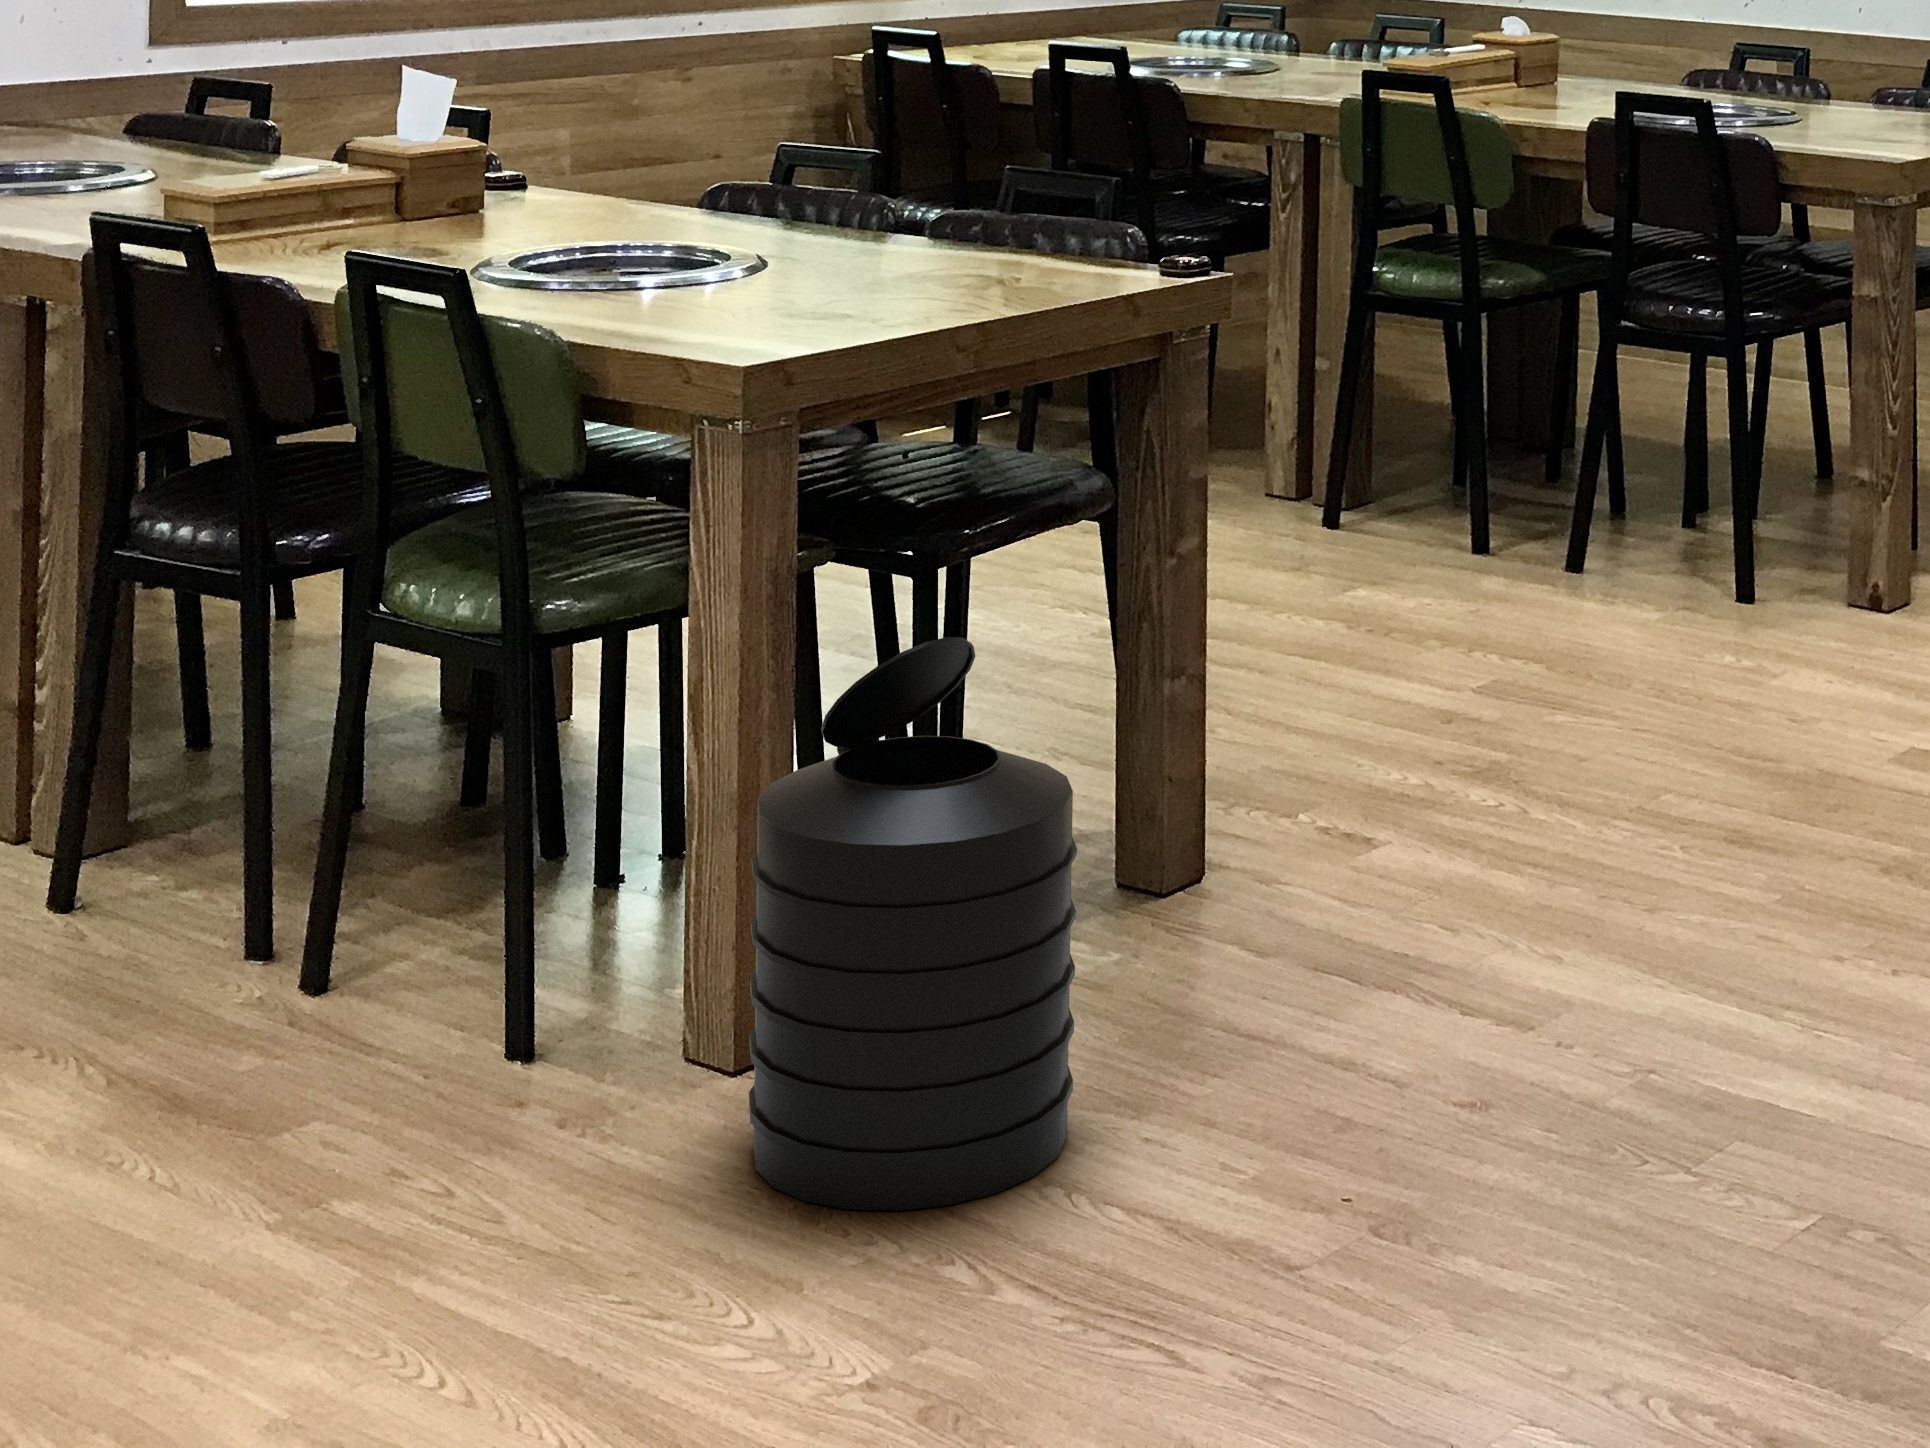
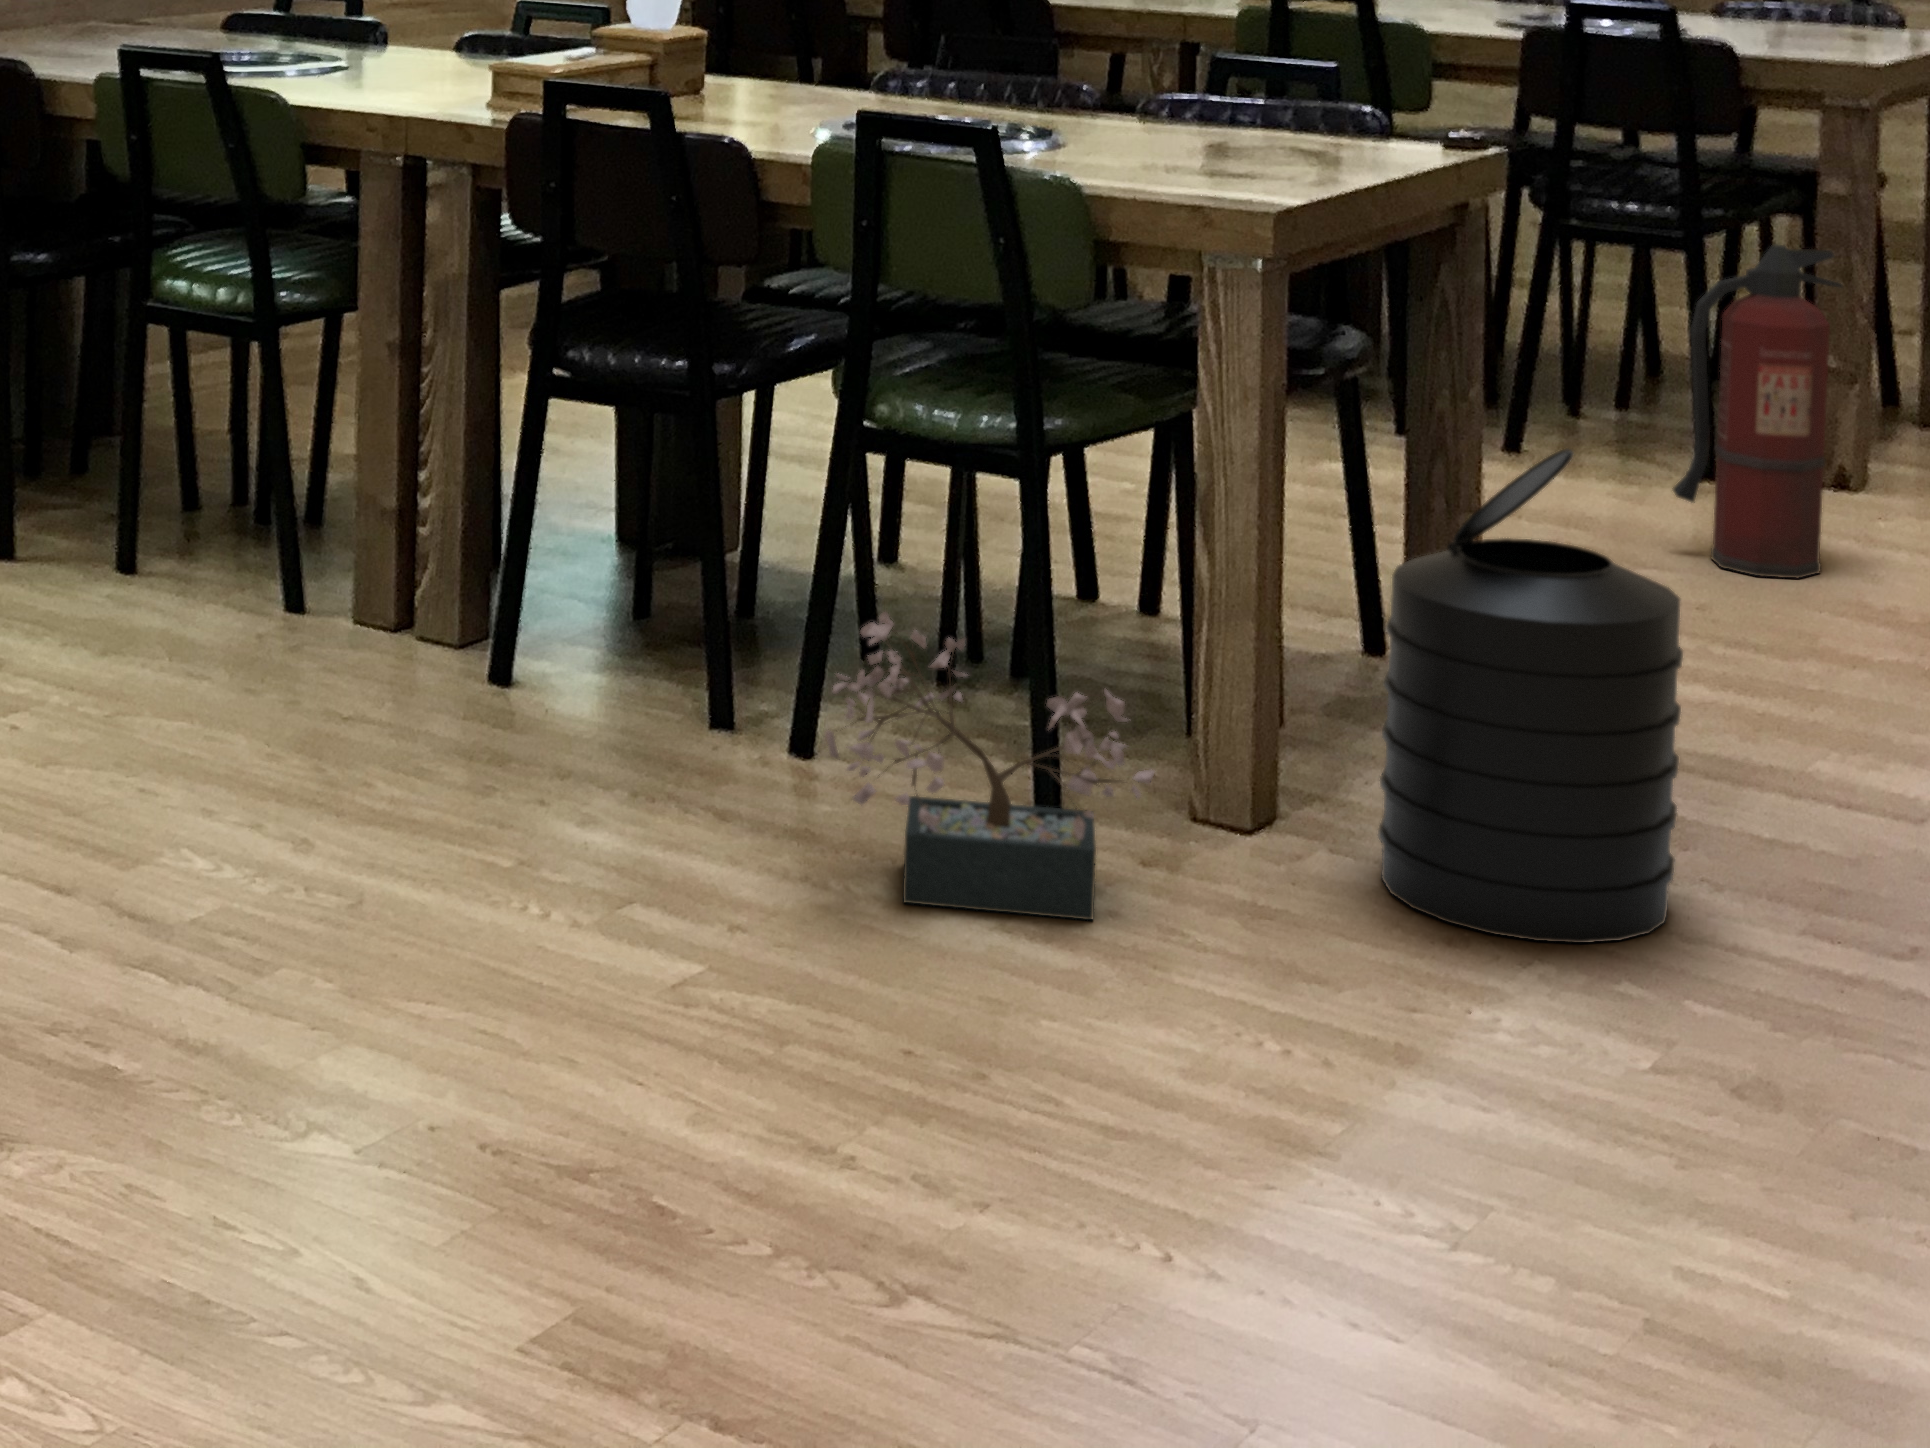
fire extinguisher: none [1587,361,1744,719] -> present [1673,245,1842,578]
decorative plant: none [63,836,470,1202] -> present [825,612,1154,920]

